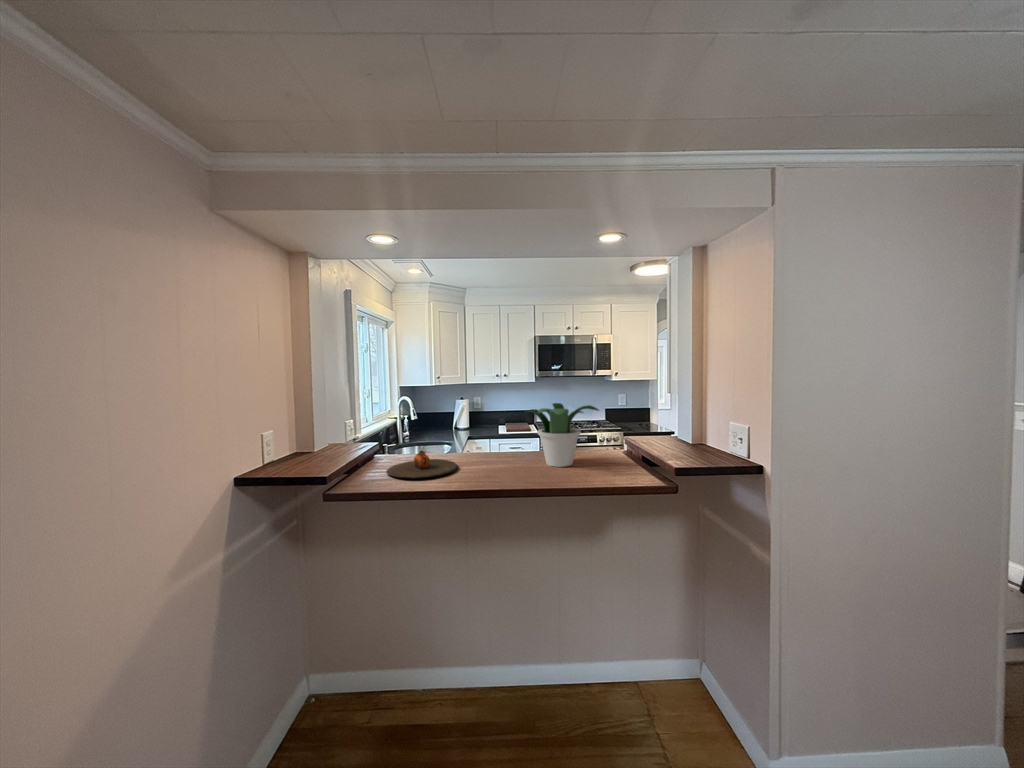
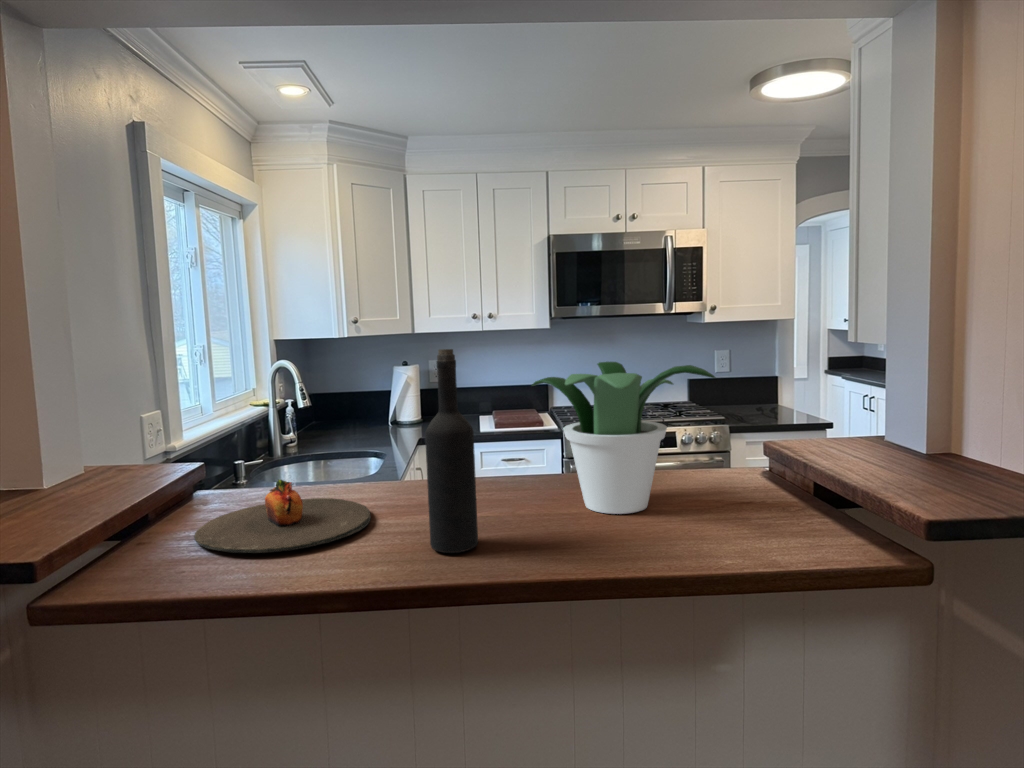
wine bottle: none [482,398,502,480] -> present [425,349,478,553]

